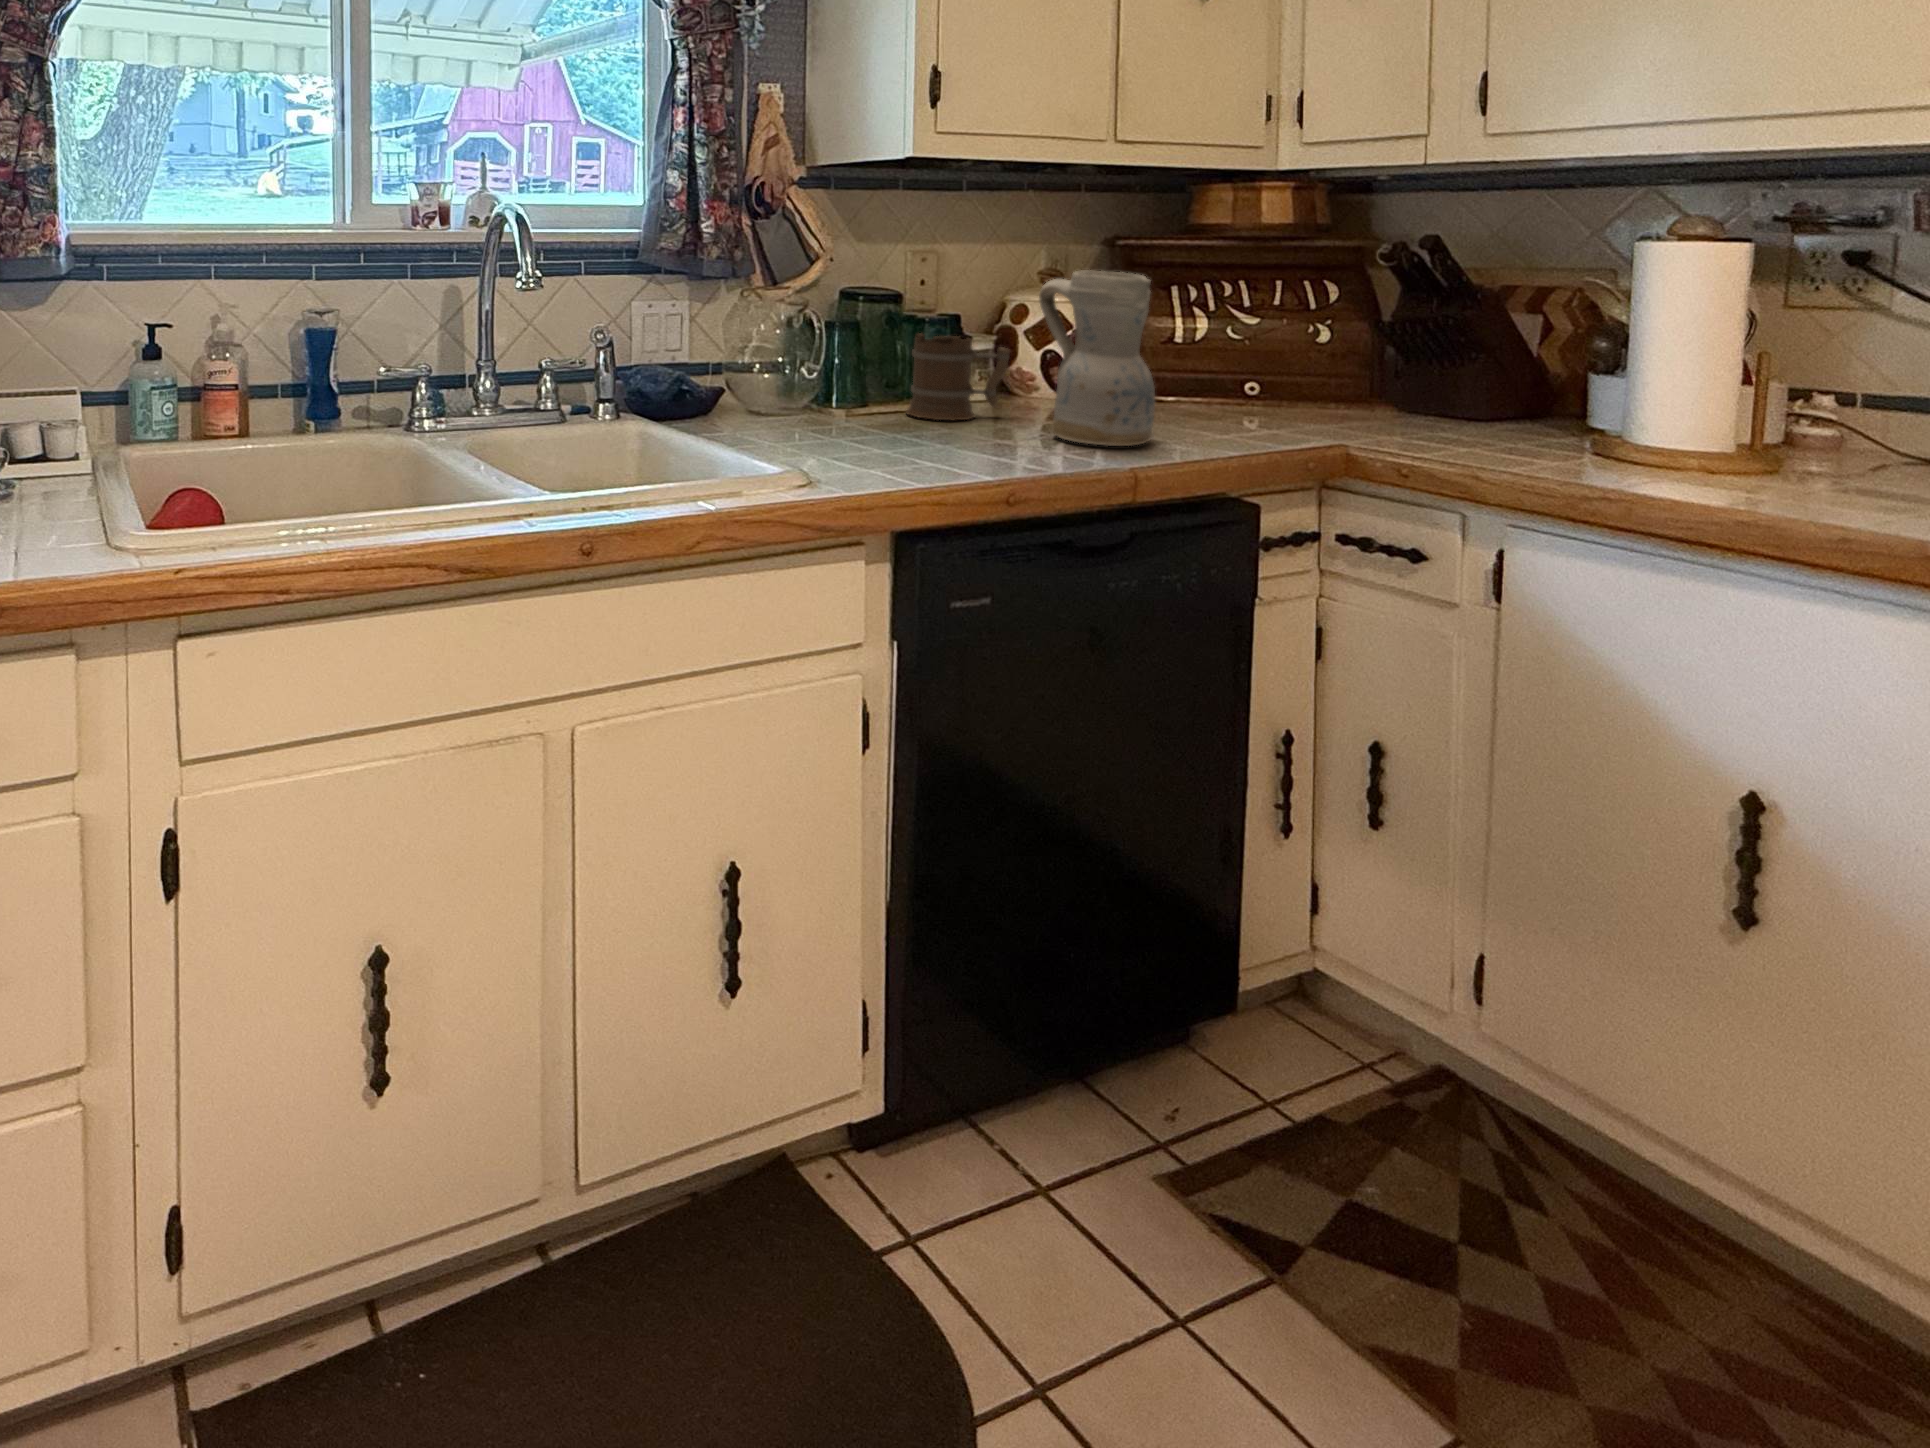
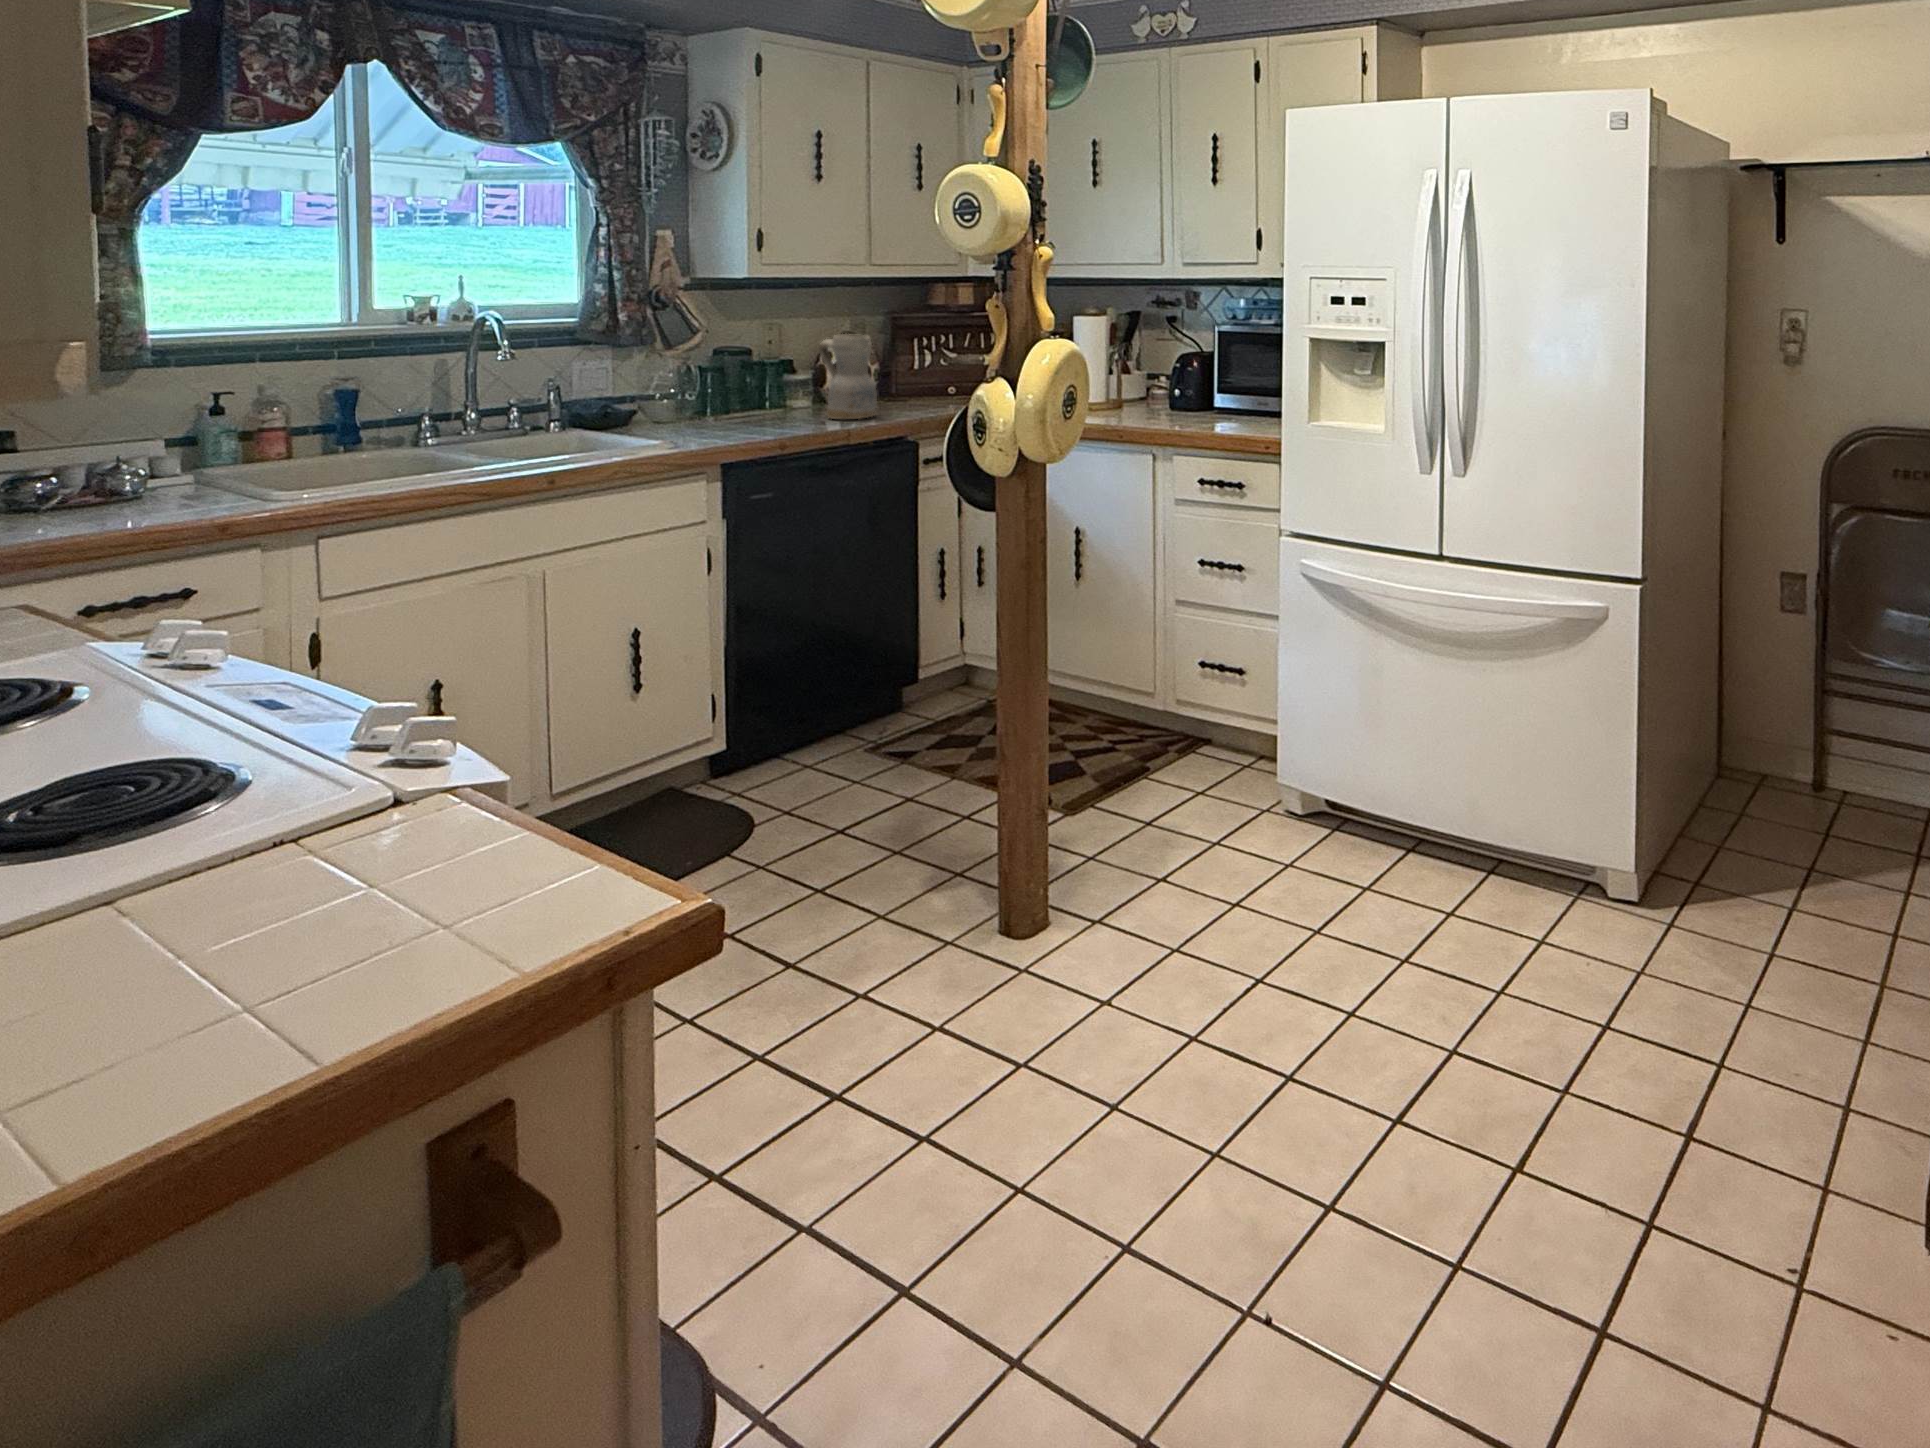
mug: present [906,333,1010,420] -> none [753,371,811,416]

